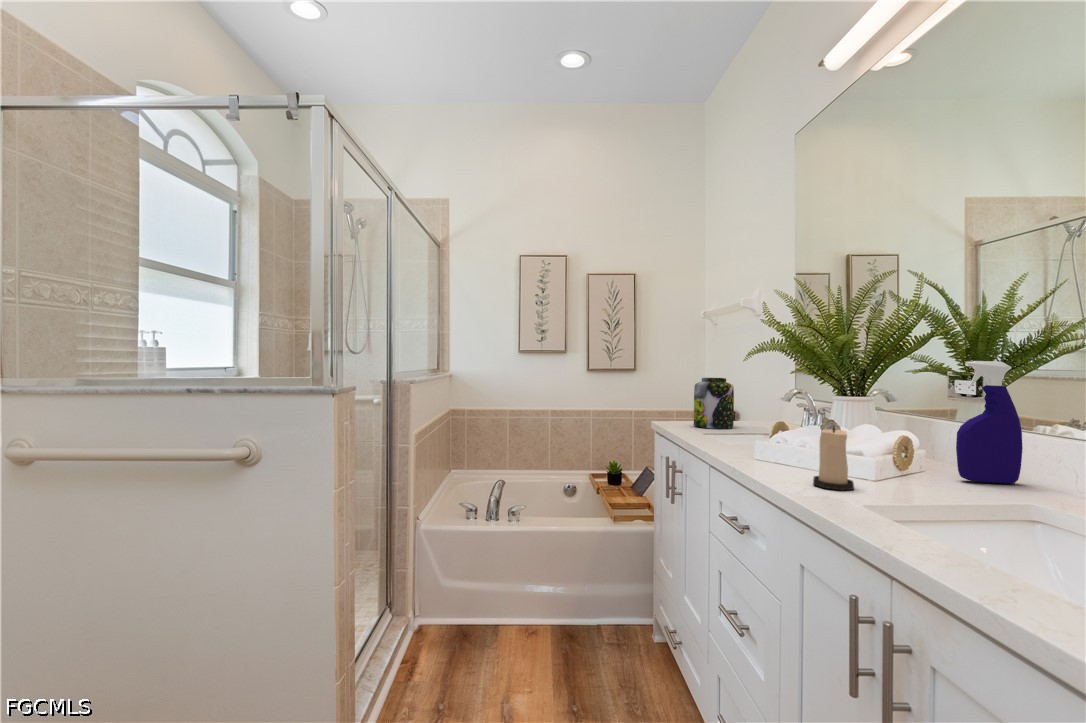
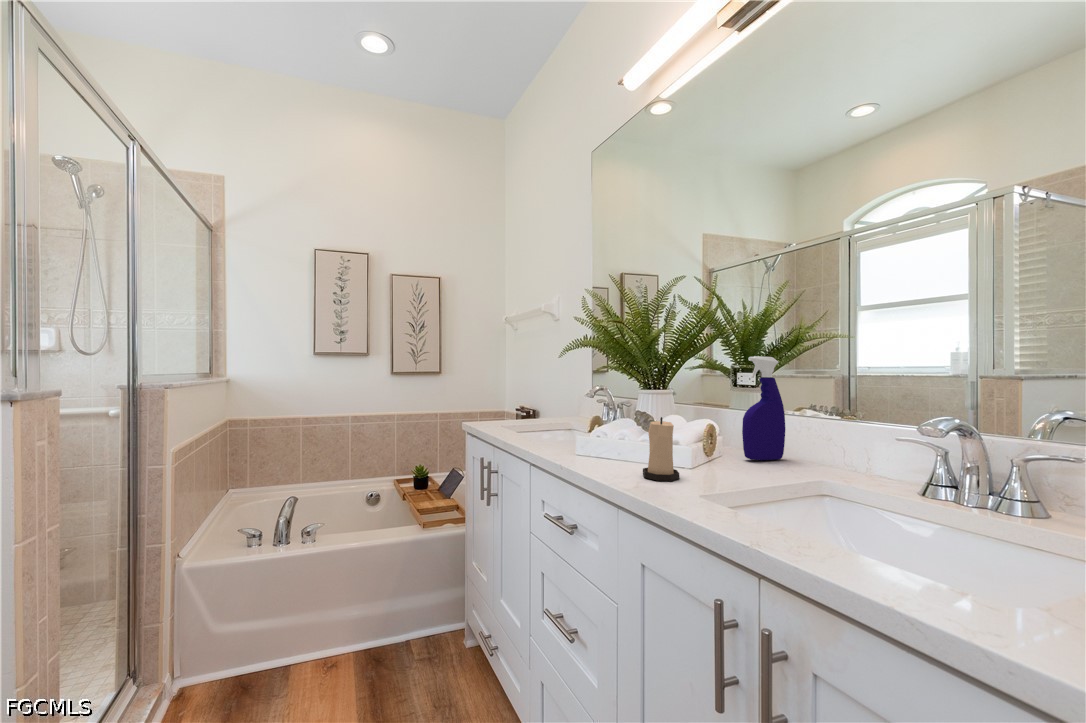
jar: present [694,378,734,429] -> none [506,377,543,426]

